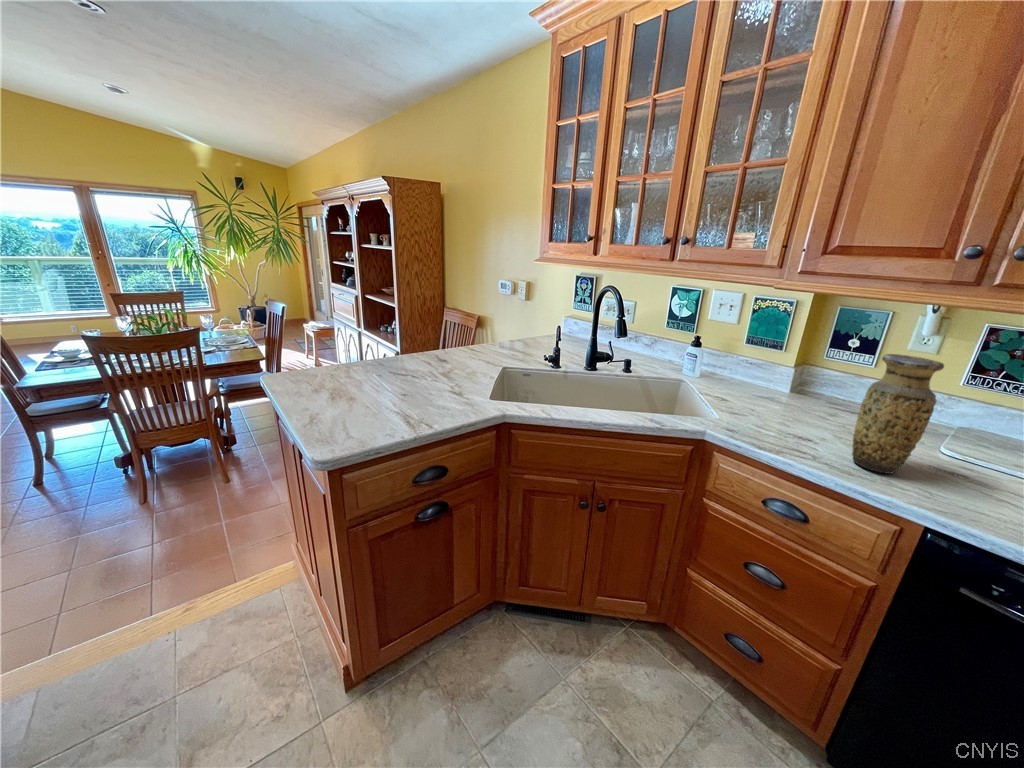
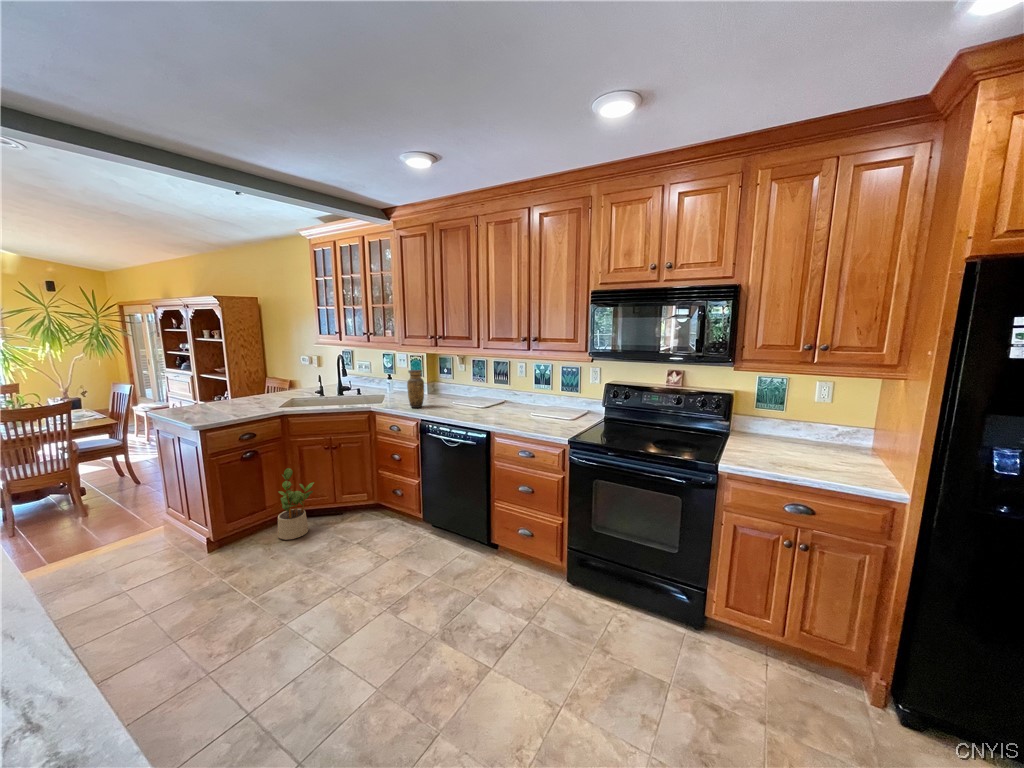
potted plant: none [475,559,557,705] -> present [278,468,314,540]

